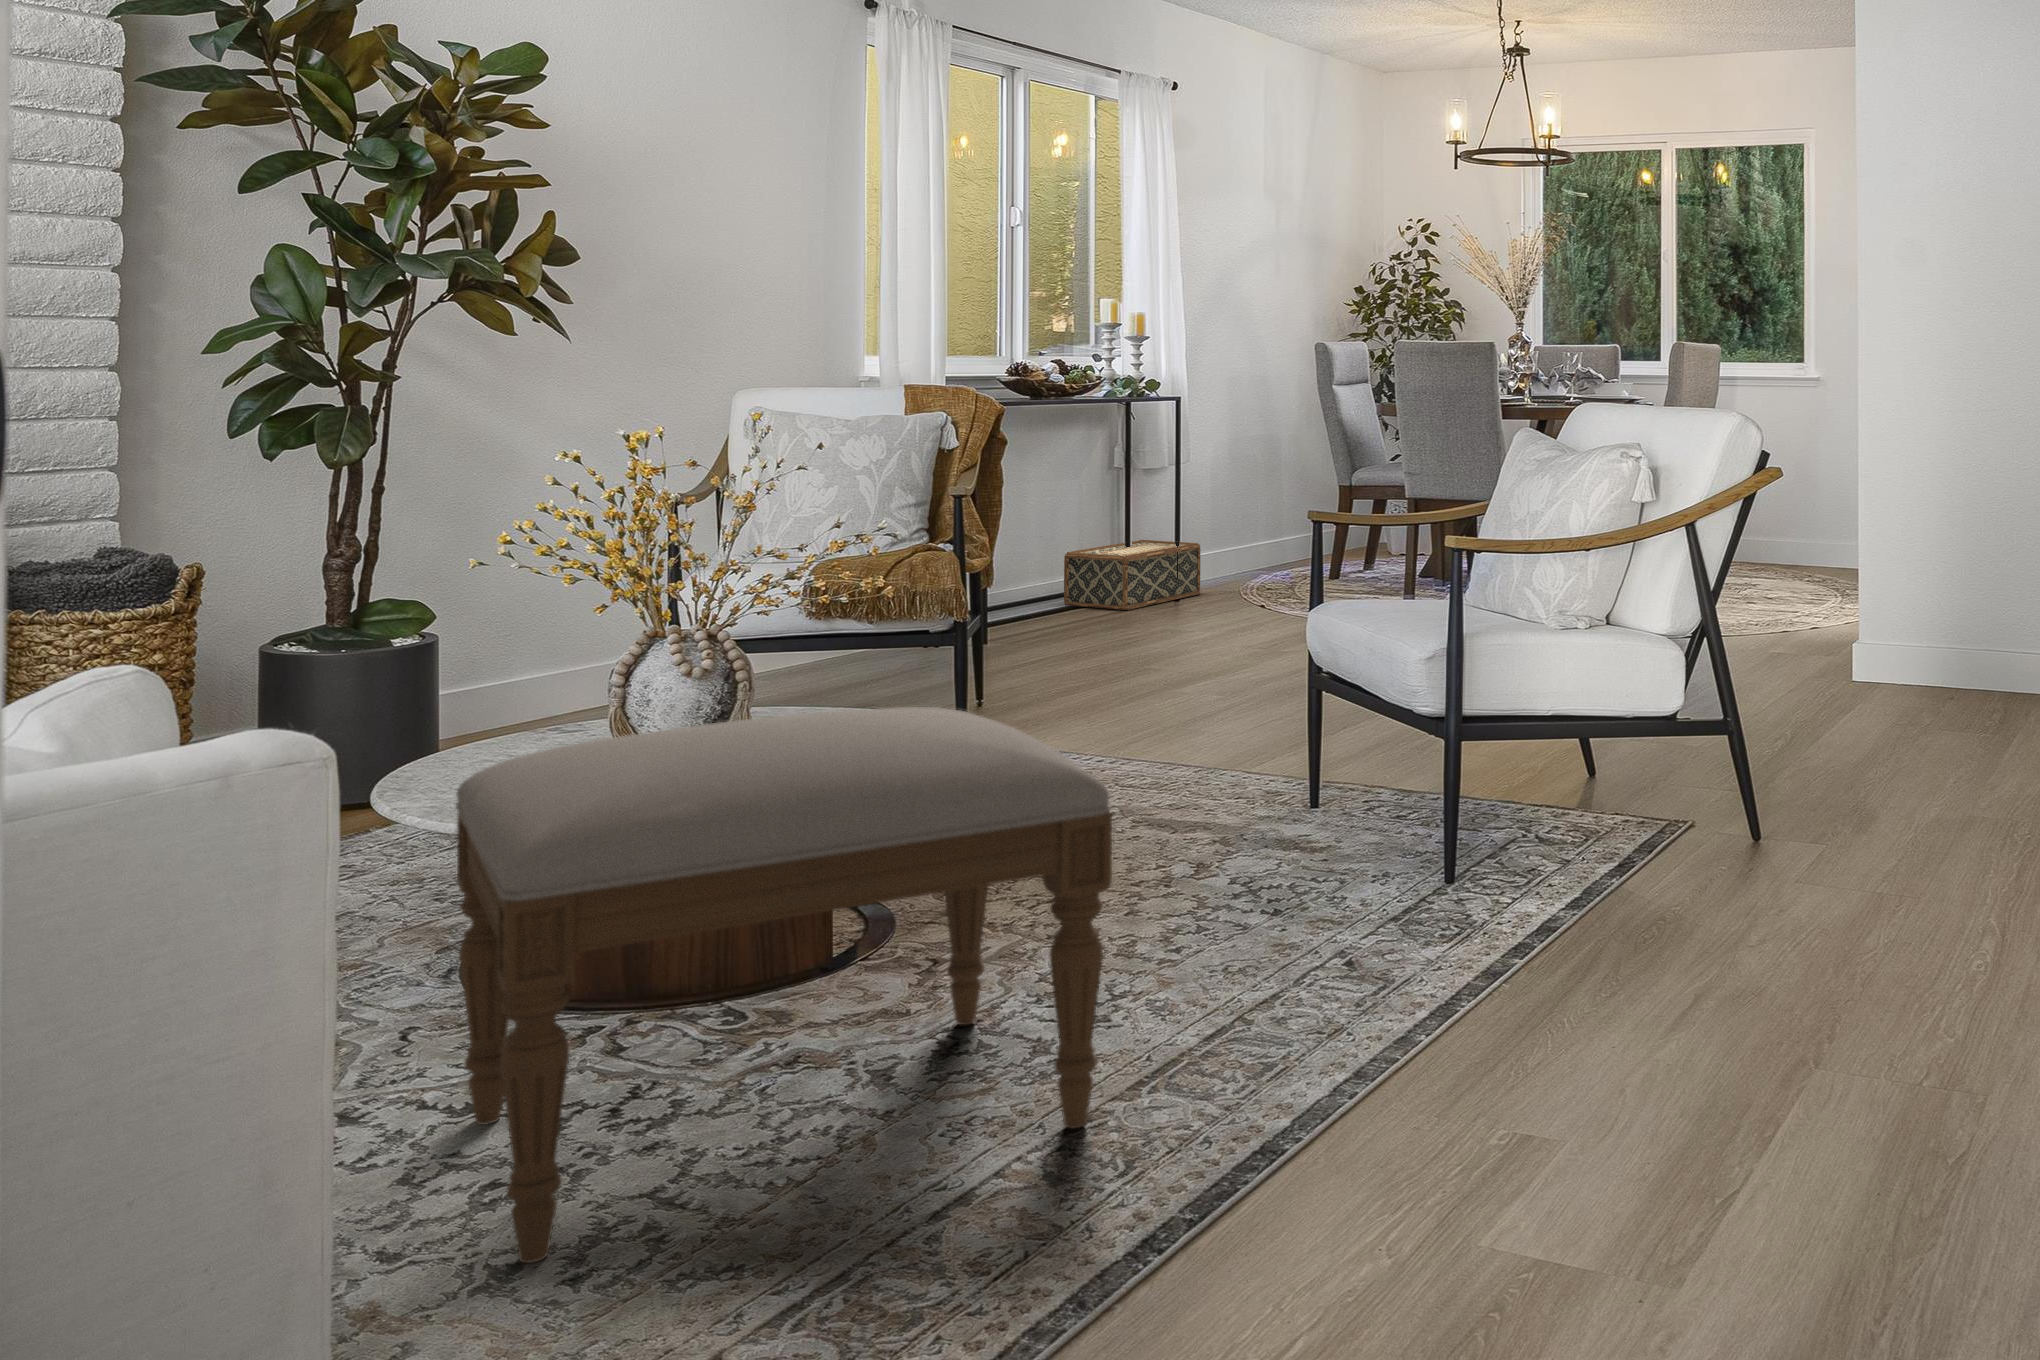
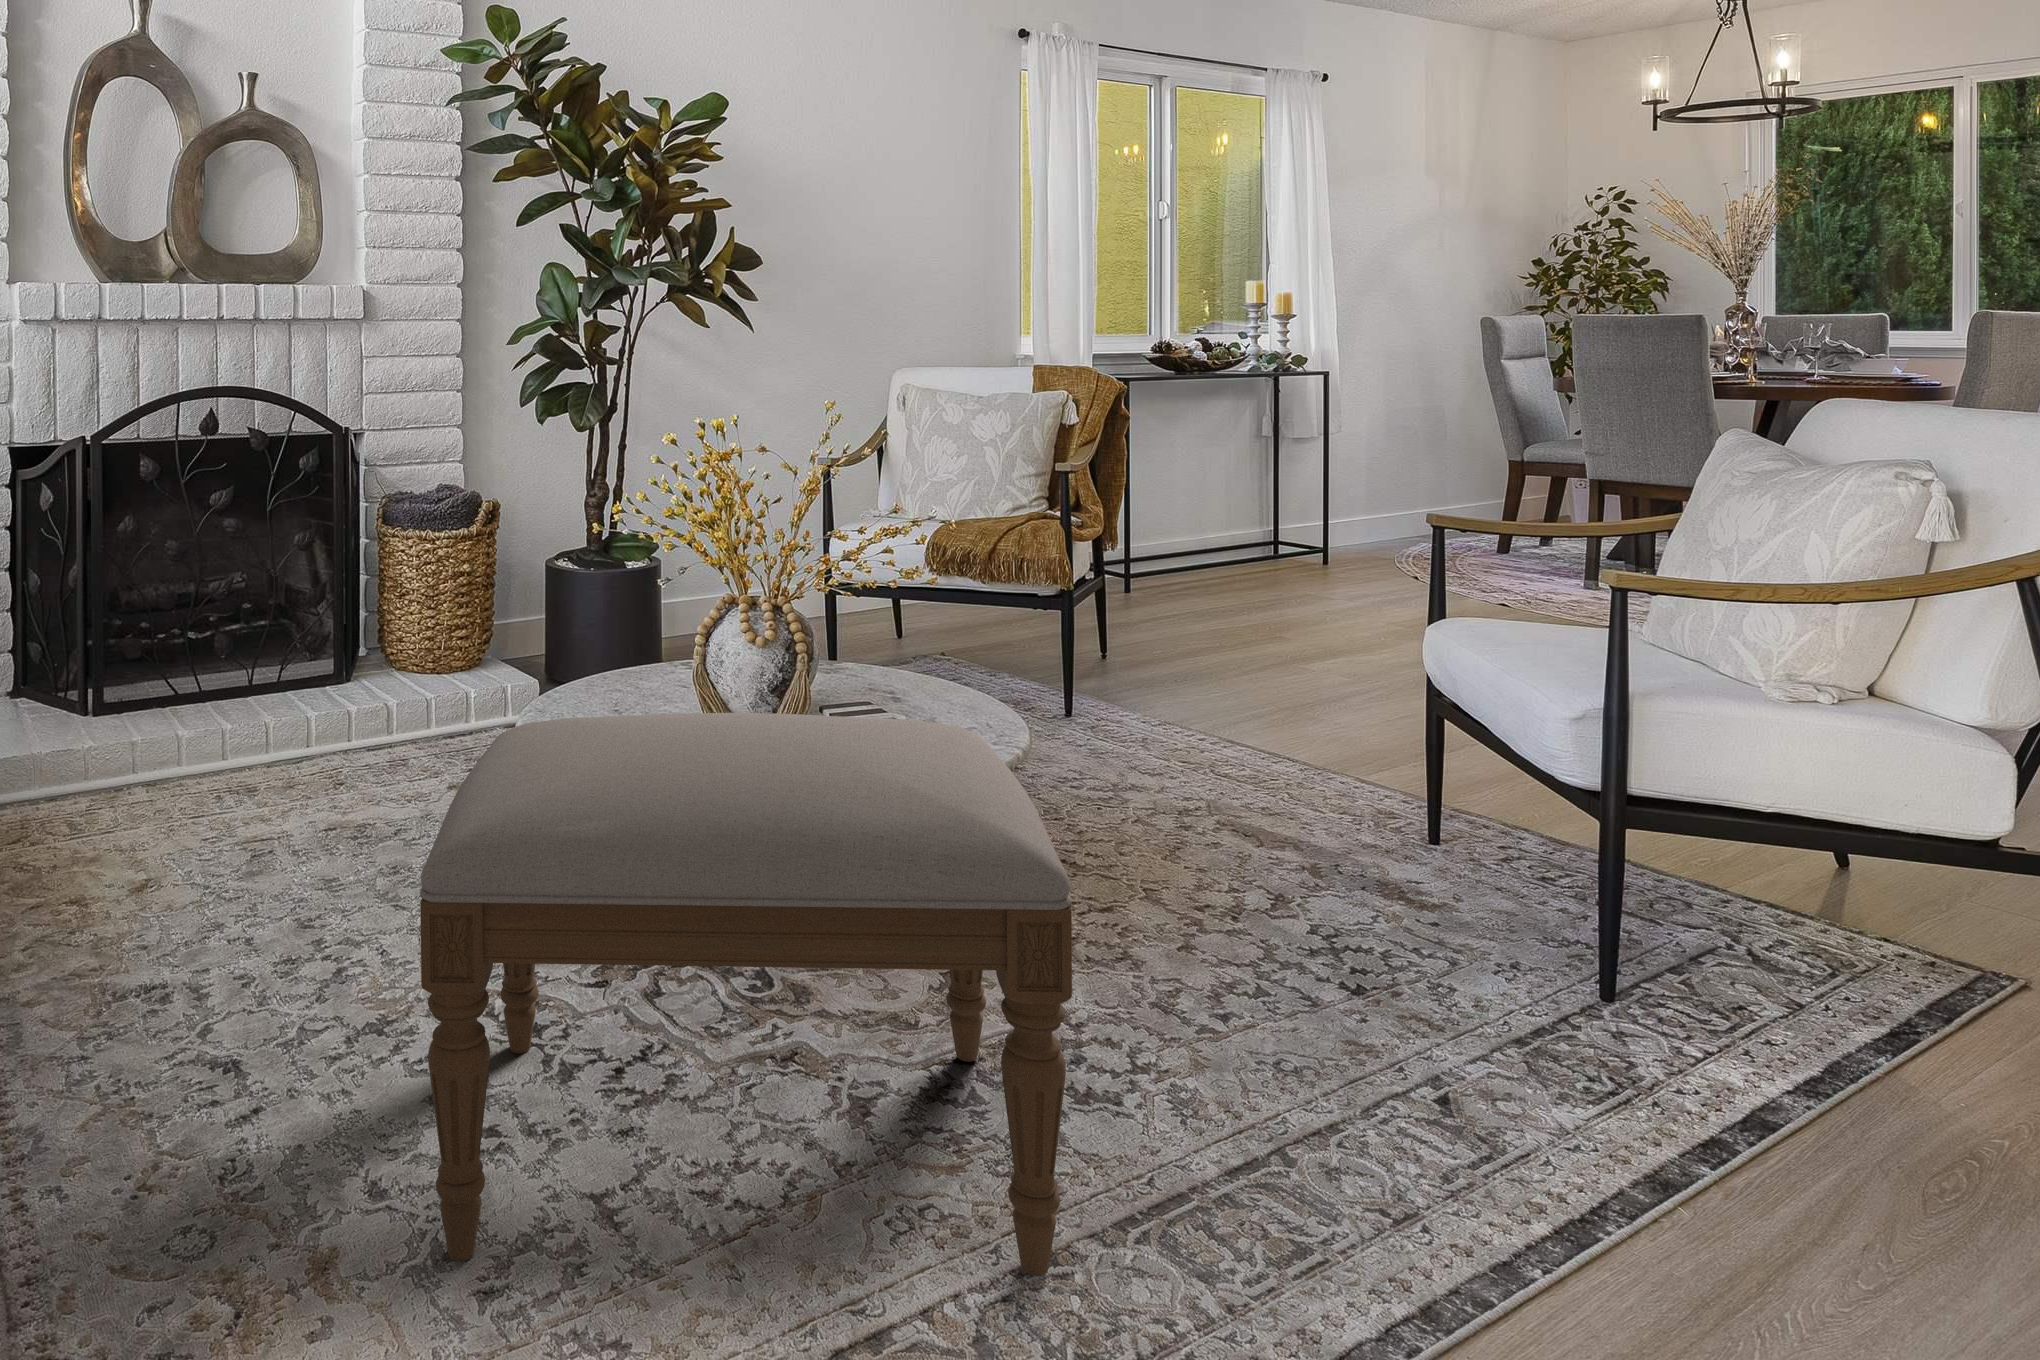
woven basket: present [1064,540,1200,610] -> none [1216,503,1352,569]

